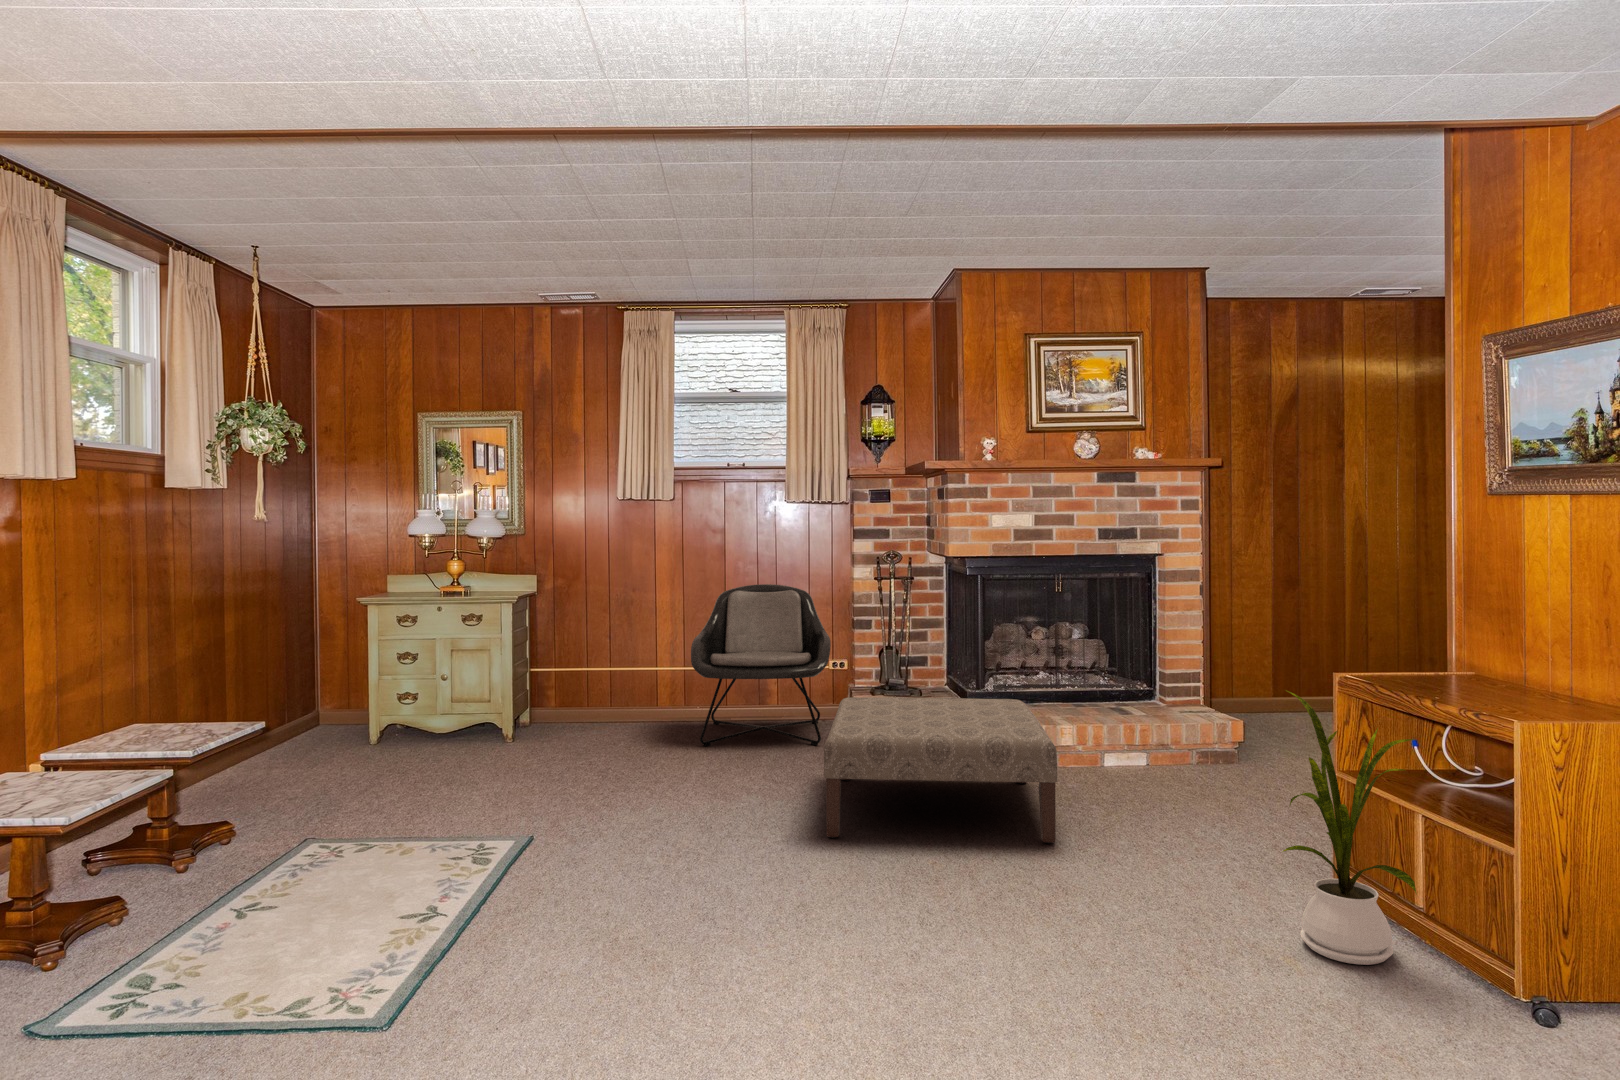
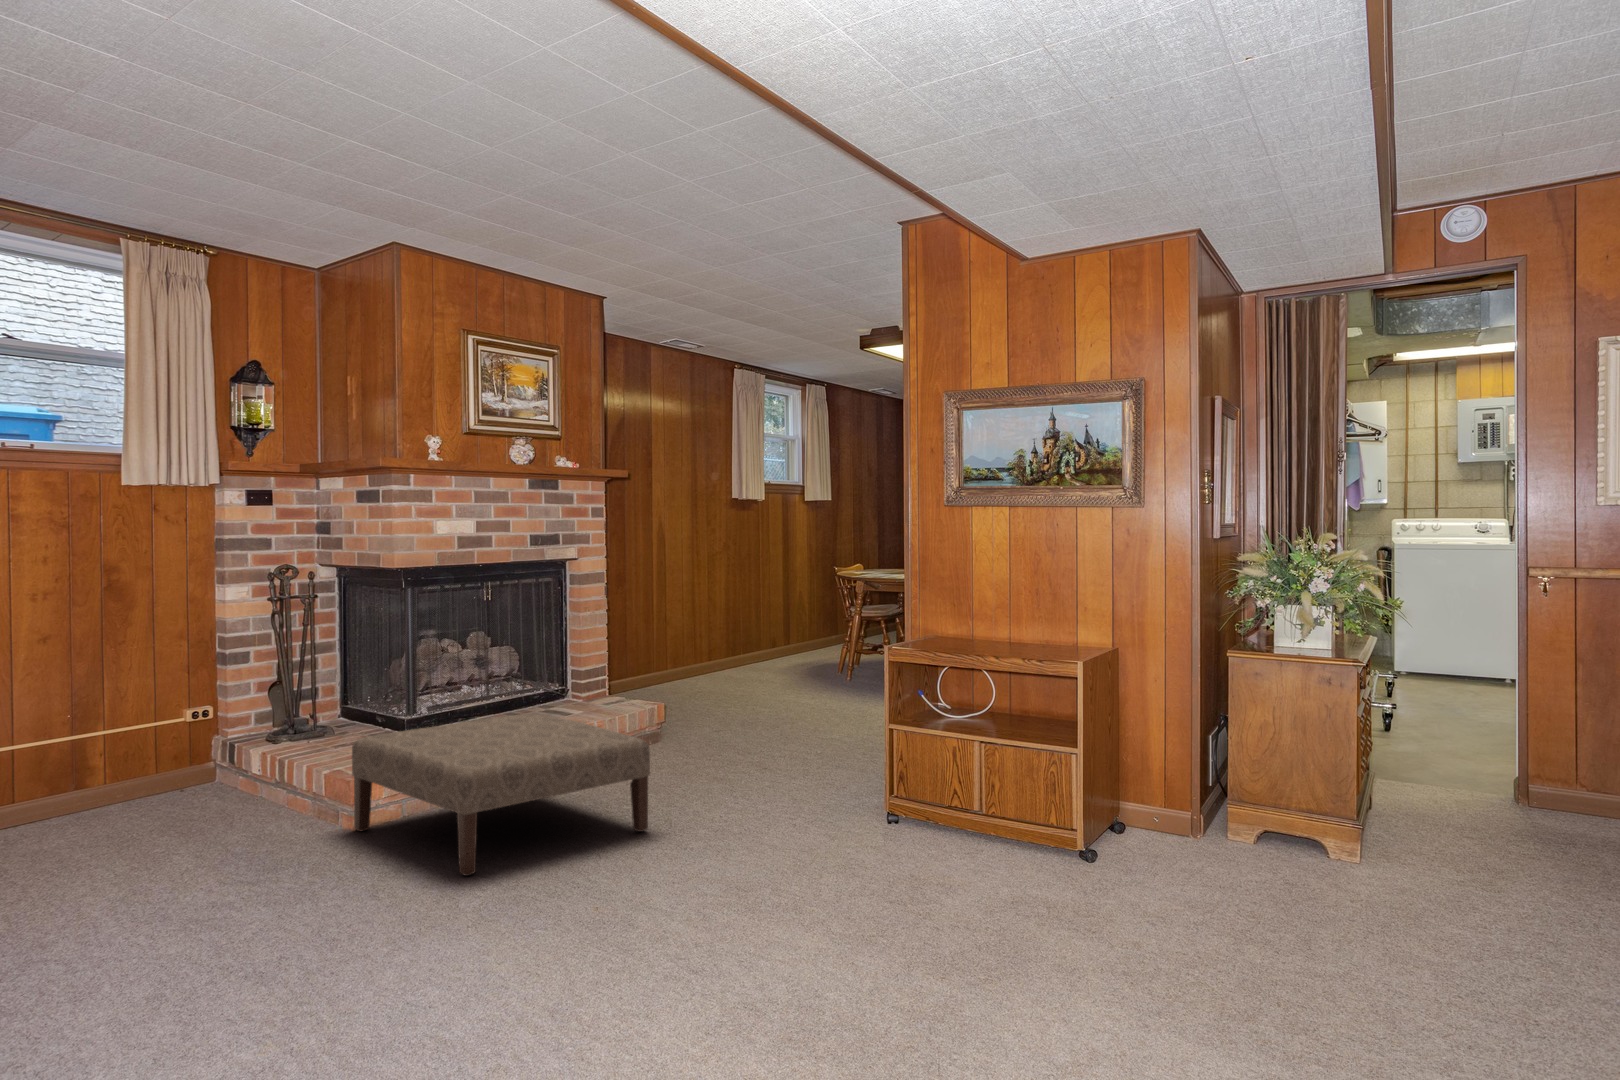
lounge chair: present [691,584,831,746] -> none [32,612,263,839]
house plant: present [1282,691,1417,965] -> none [844,669,949,846]

